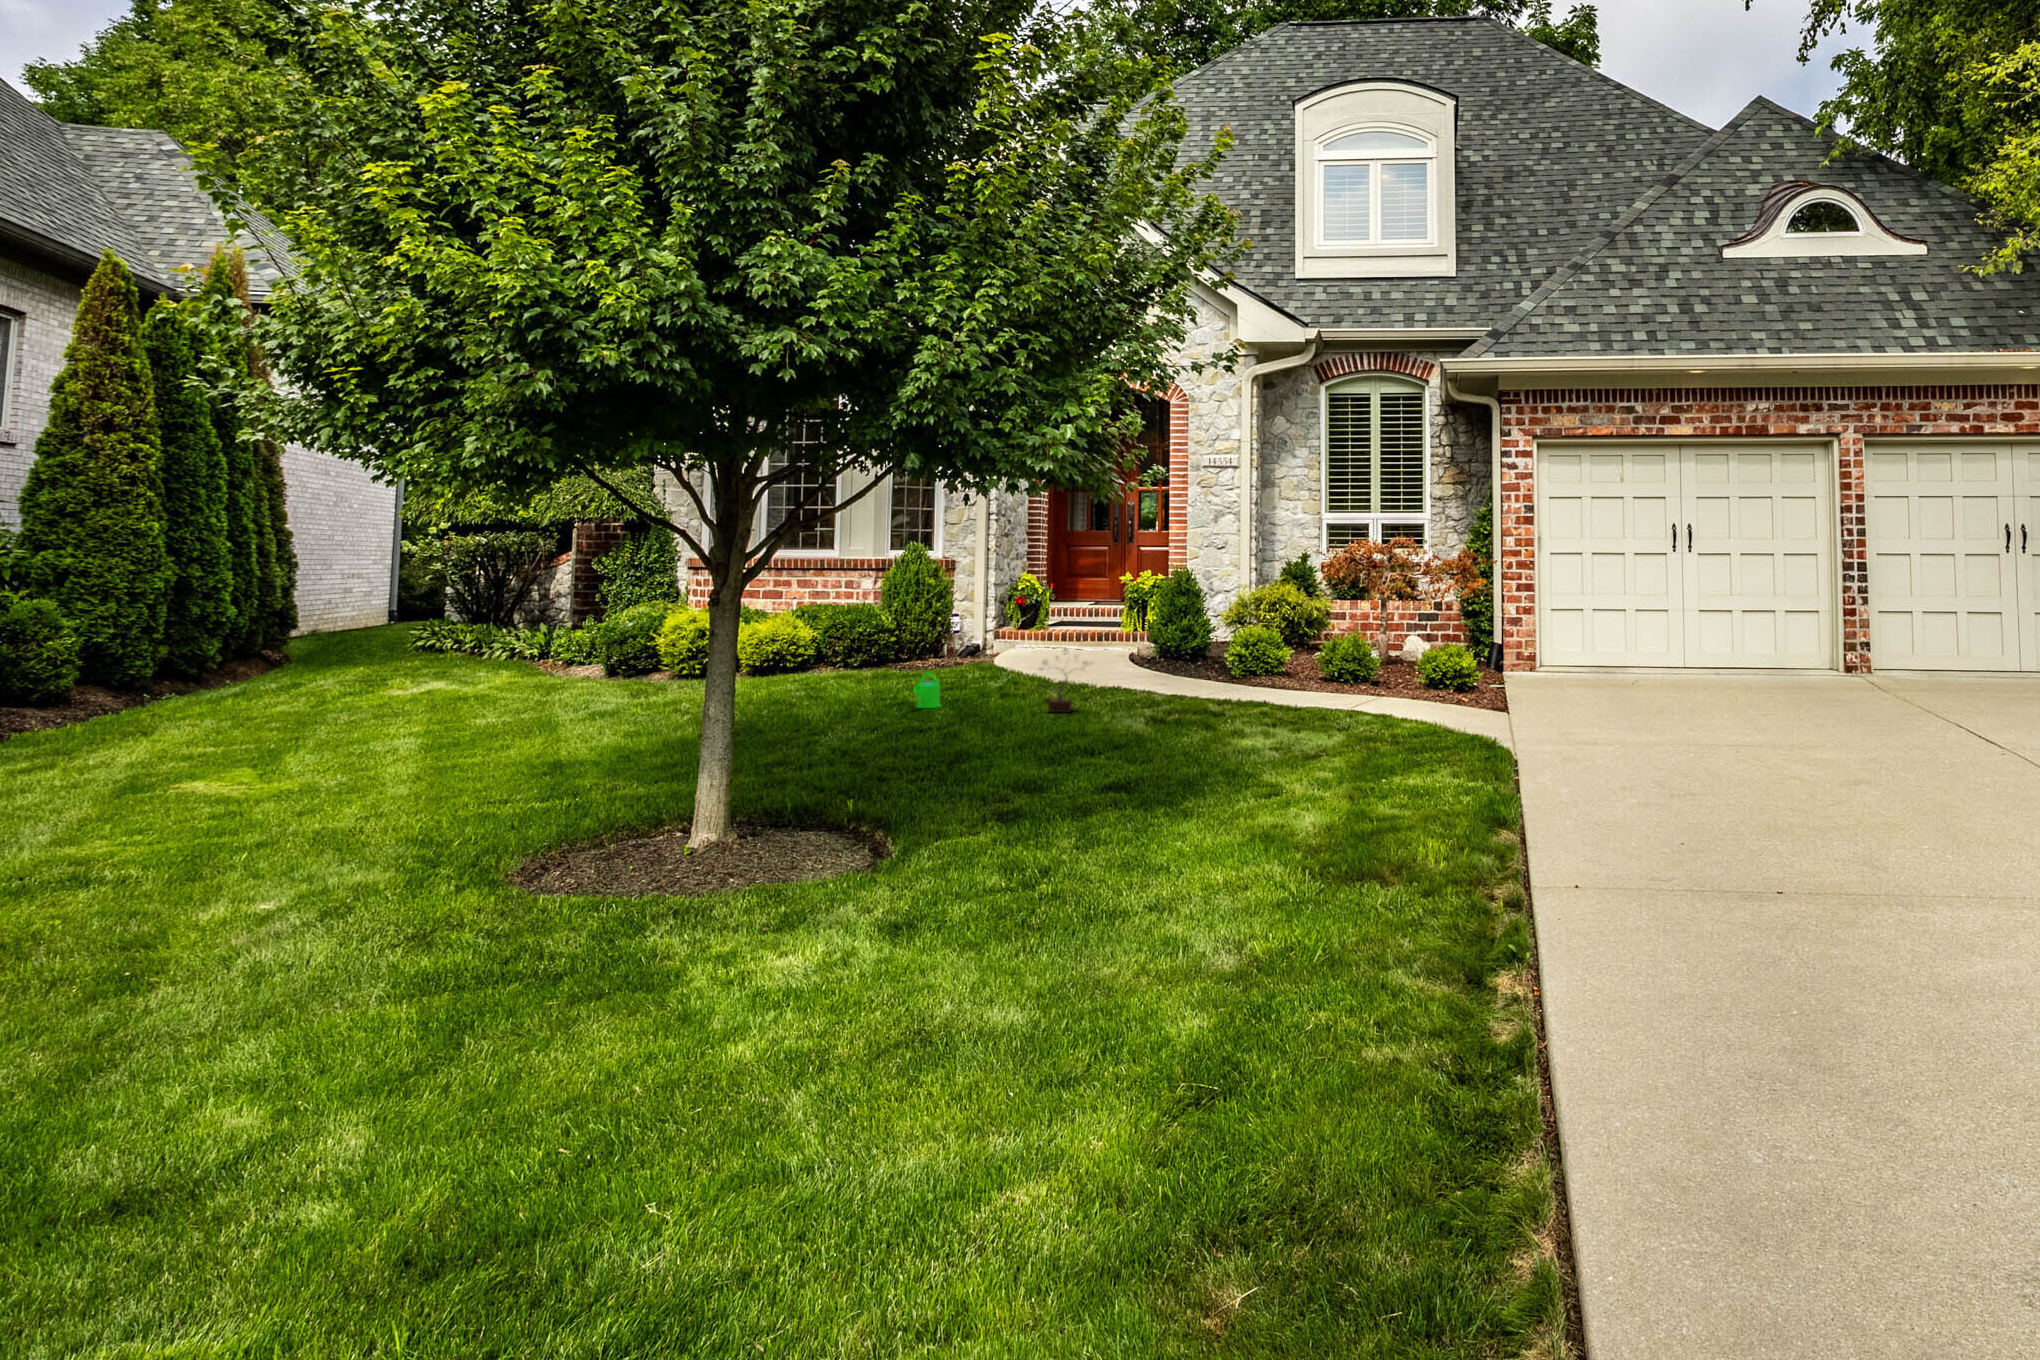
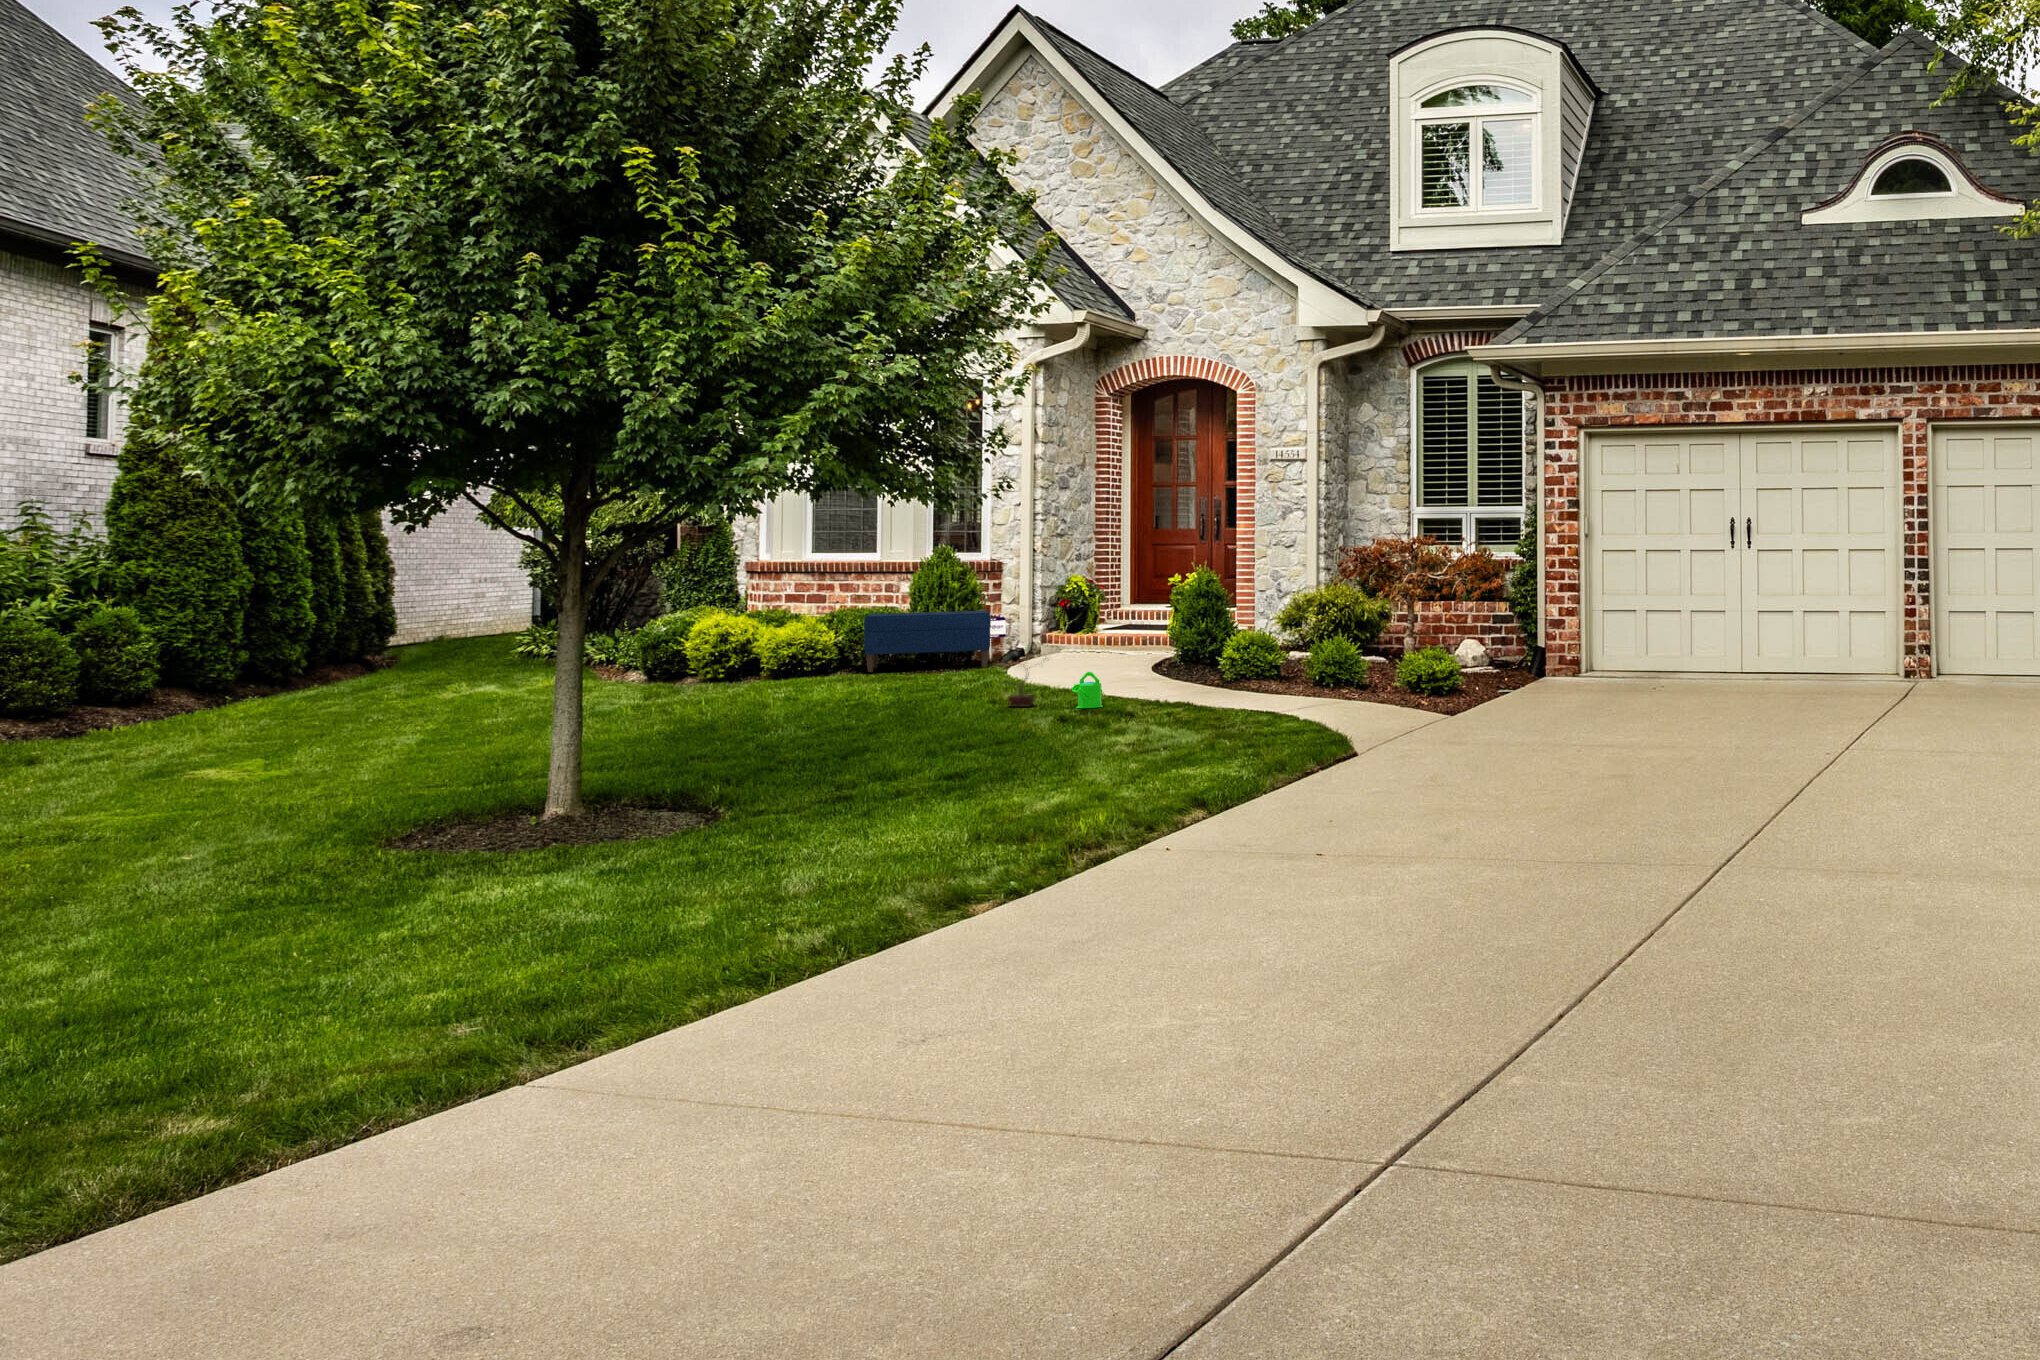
bench: none [849,607,970,669] -> present [864,610,991,672]
watering can: present [913,672,940,708] -> present [1072,672,1103,708]

